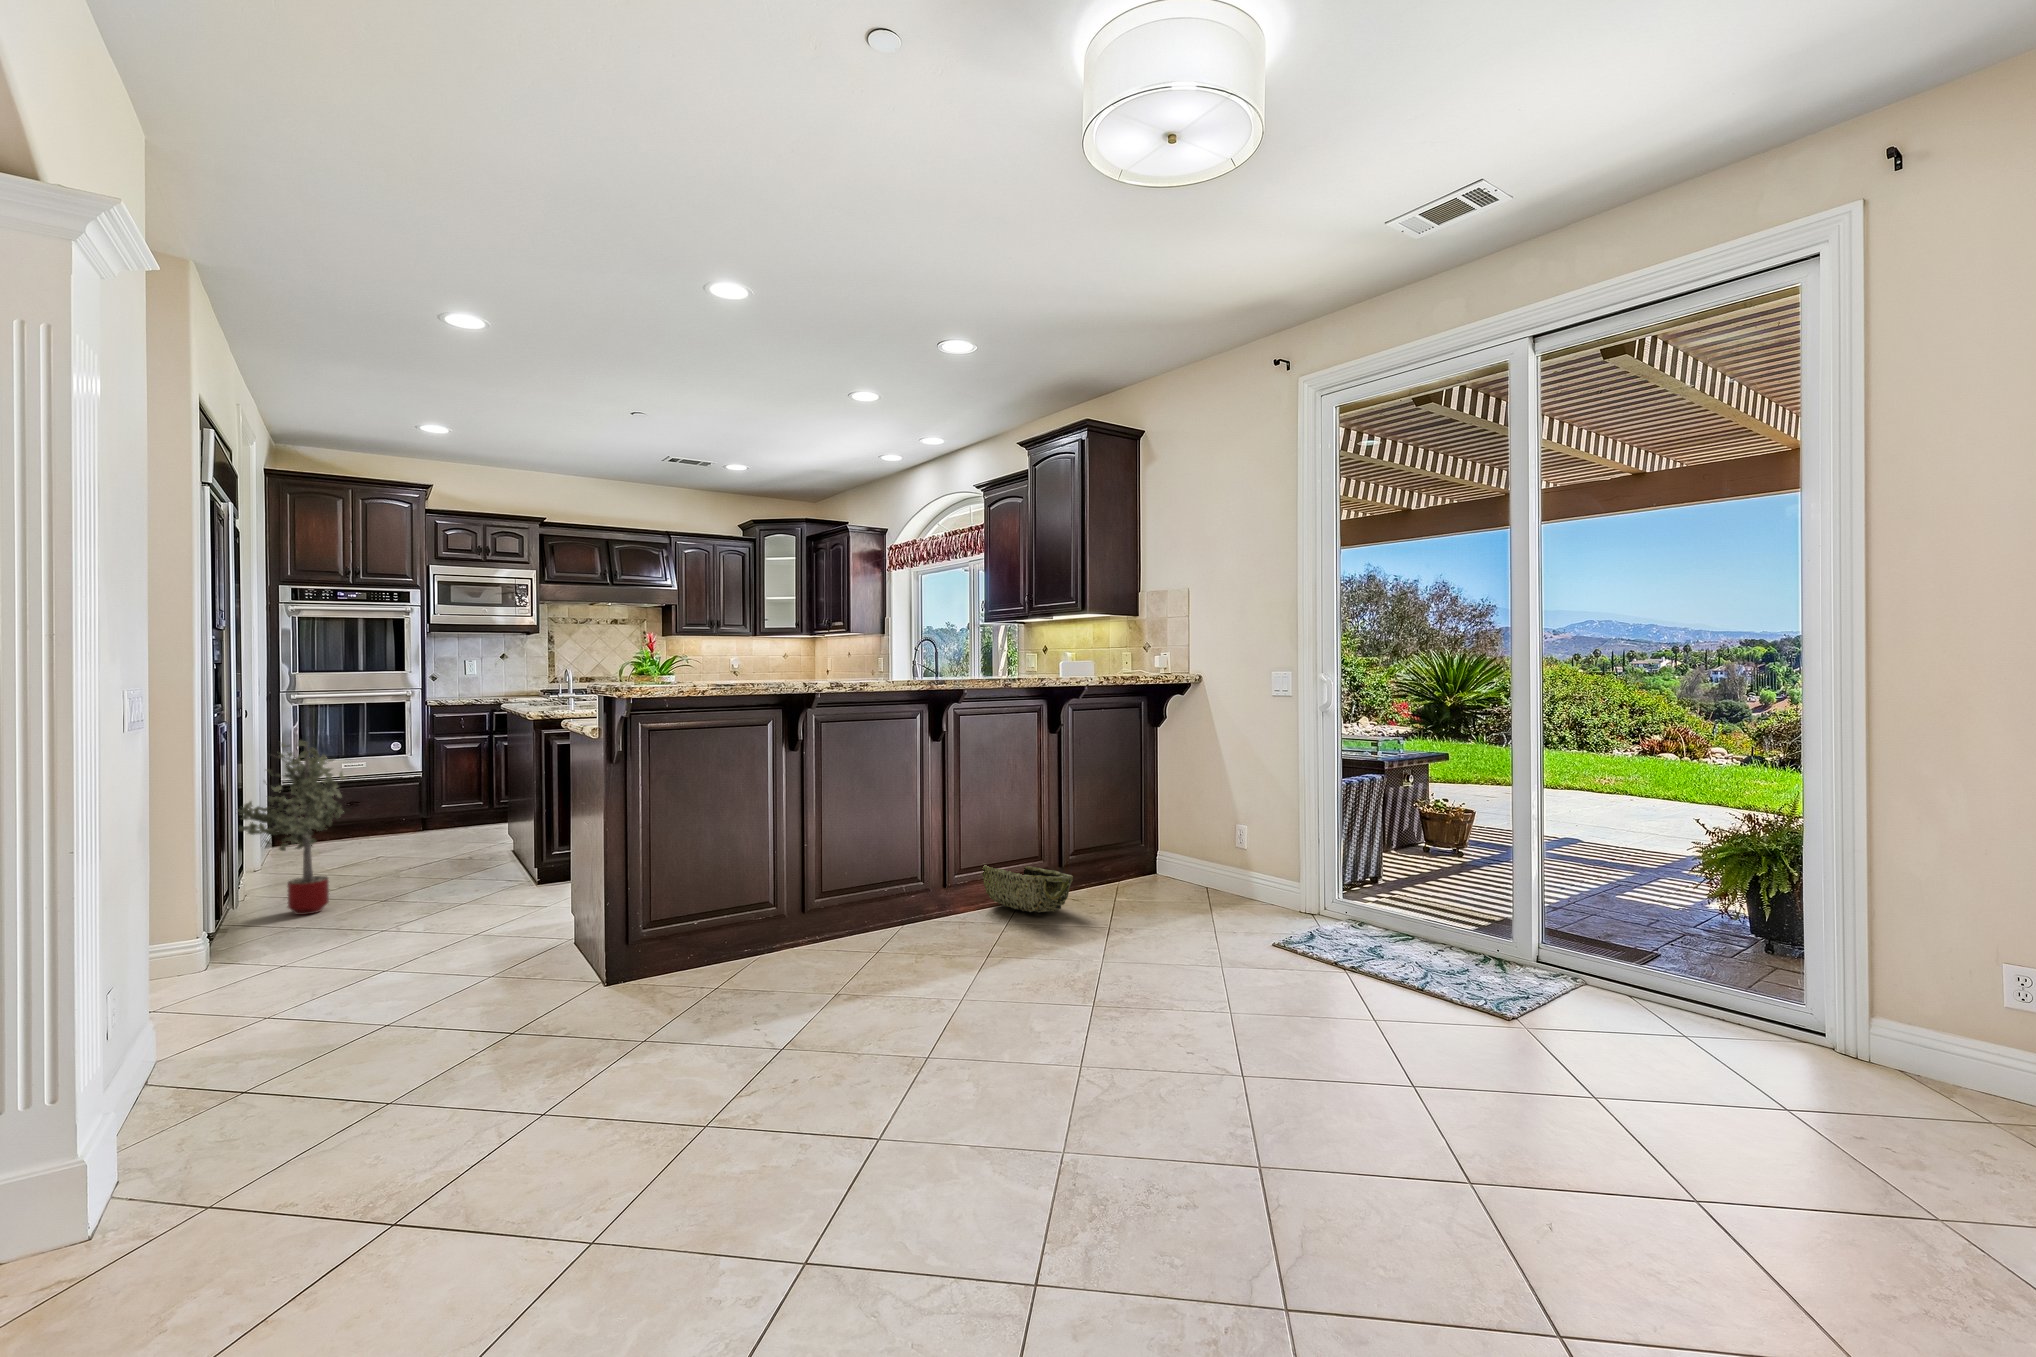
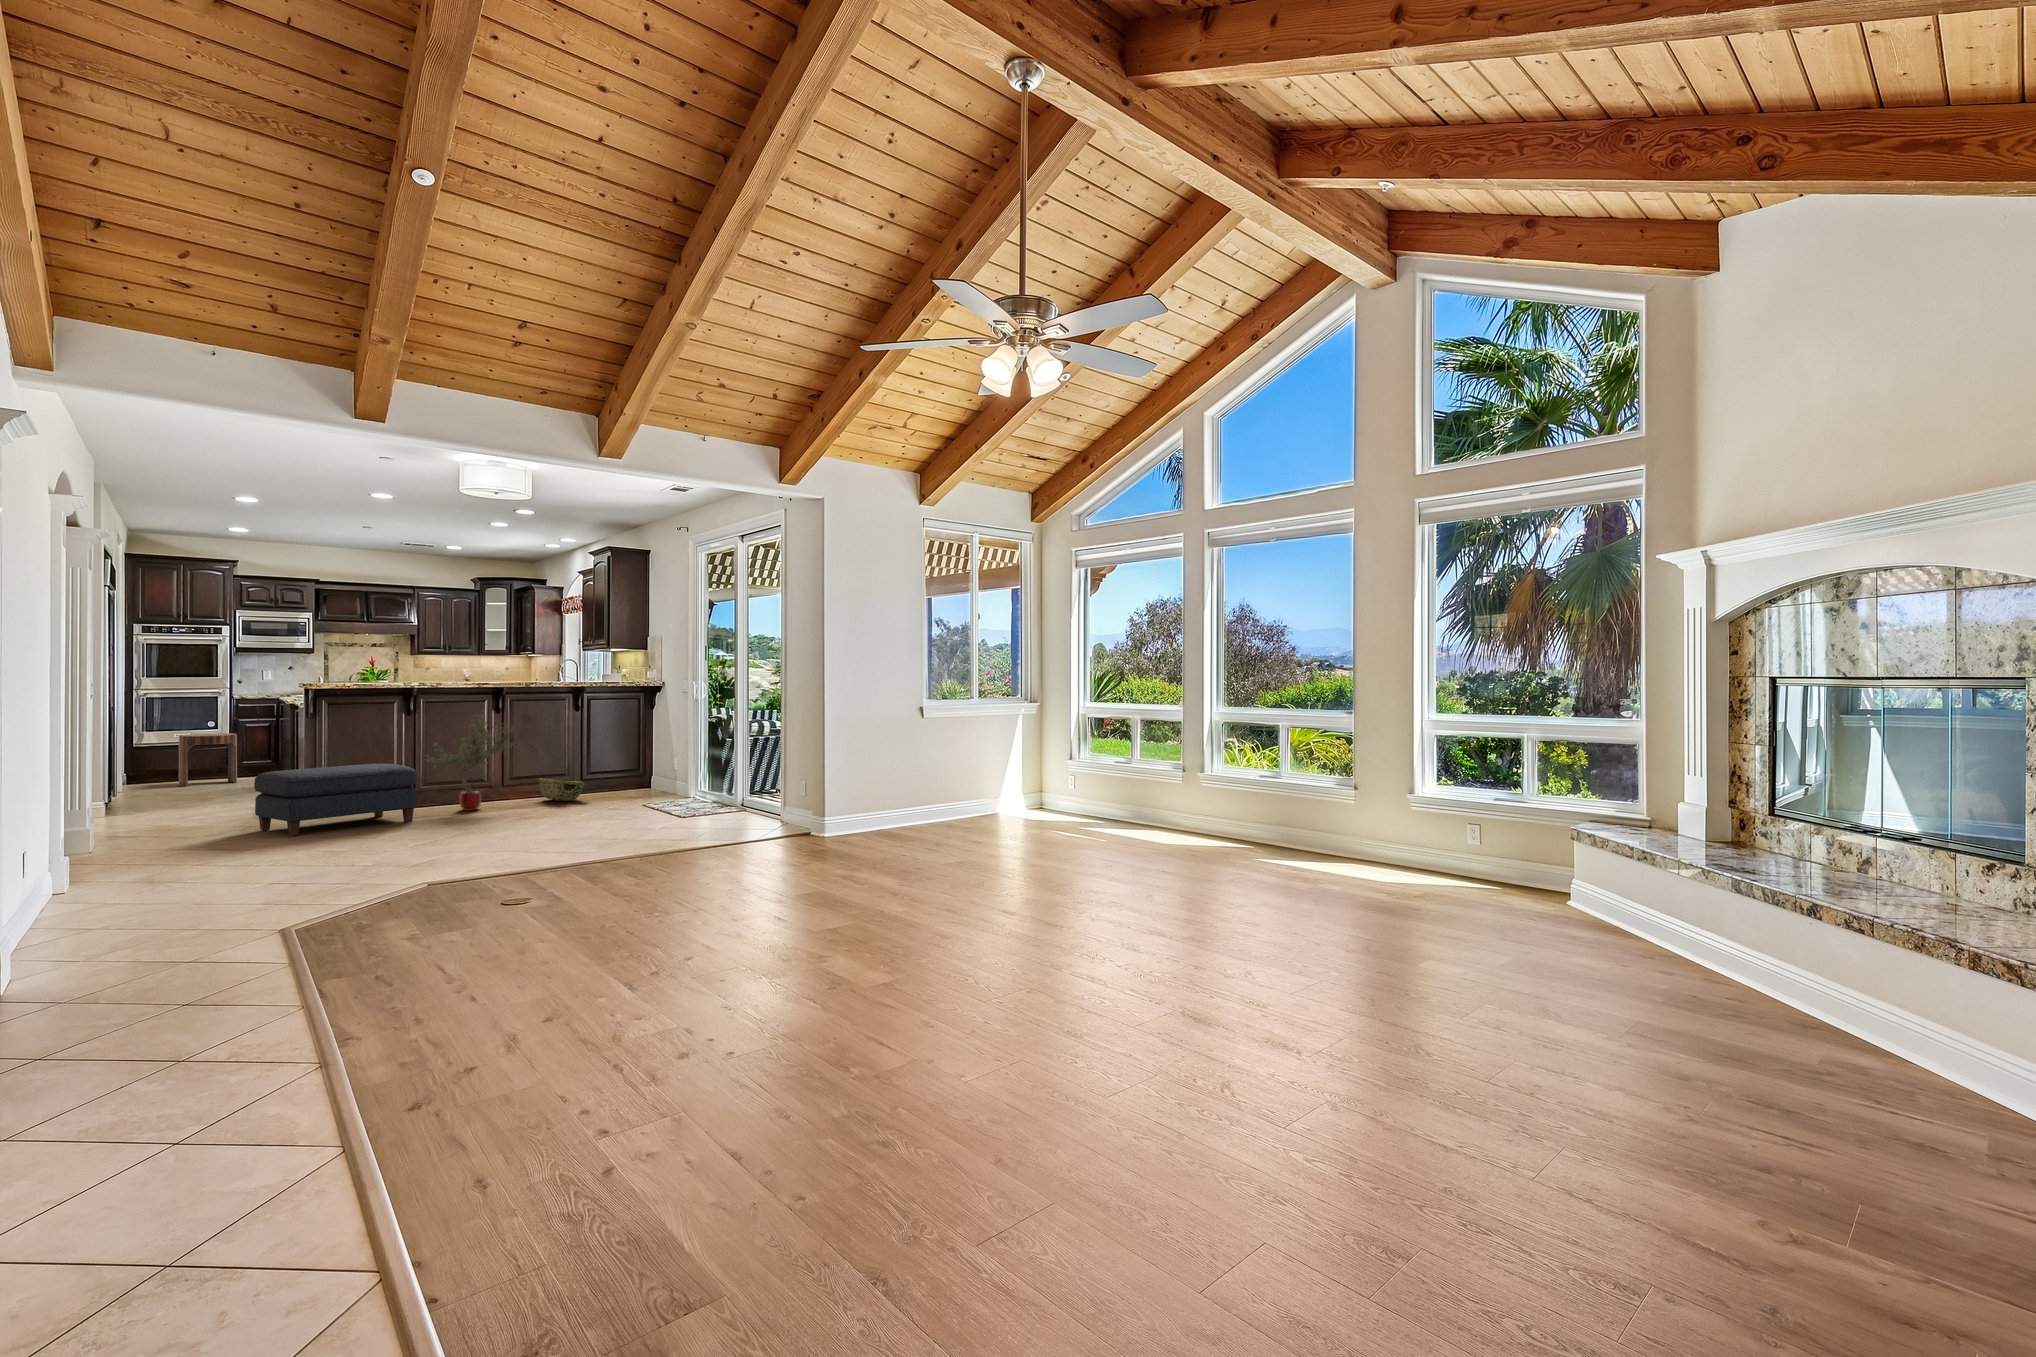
potted tree: present [238,740,347,915] -> present [427,715,513,811]
side table: none [350,759,436,848] -> present [179,733,237,787]
ottoman: none [514,860,835,1078] -> present [254,764,417,836]

